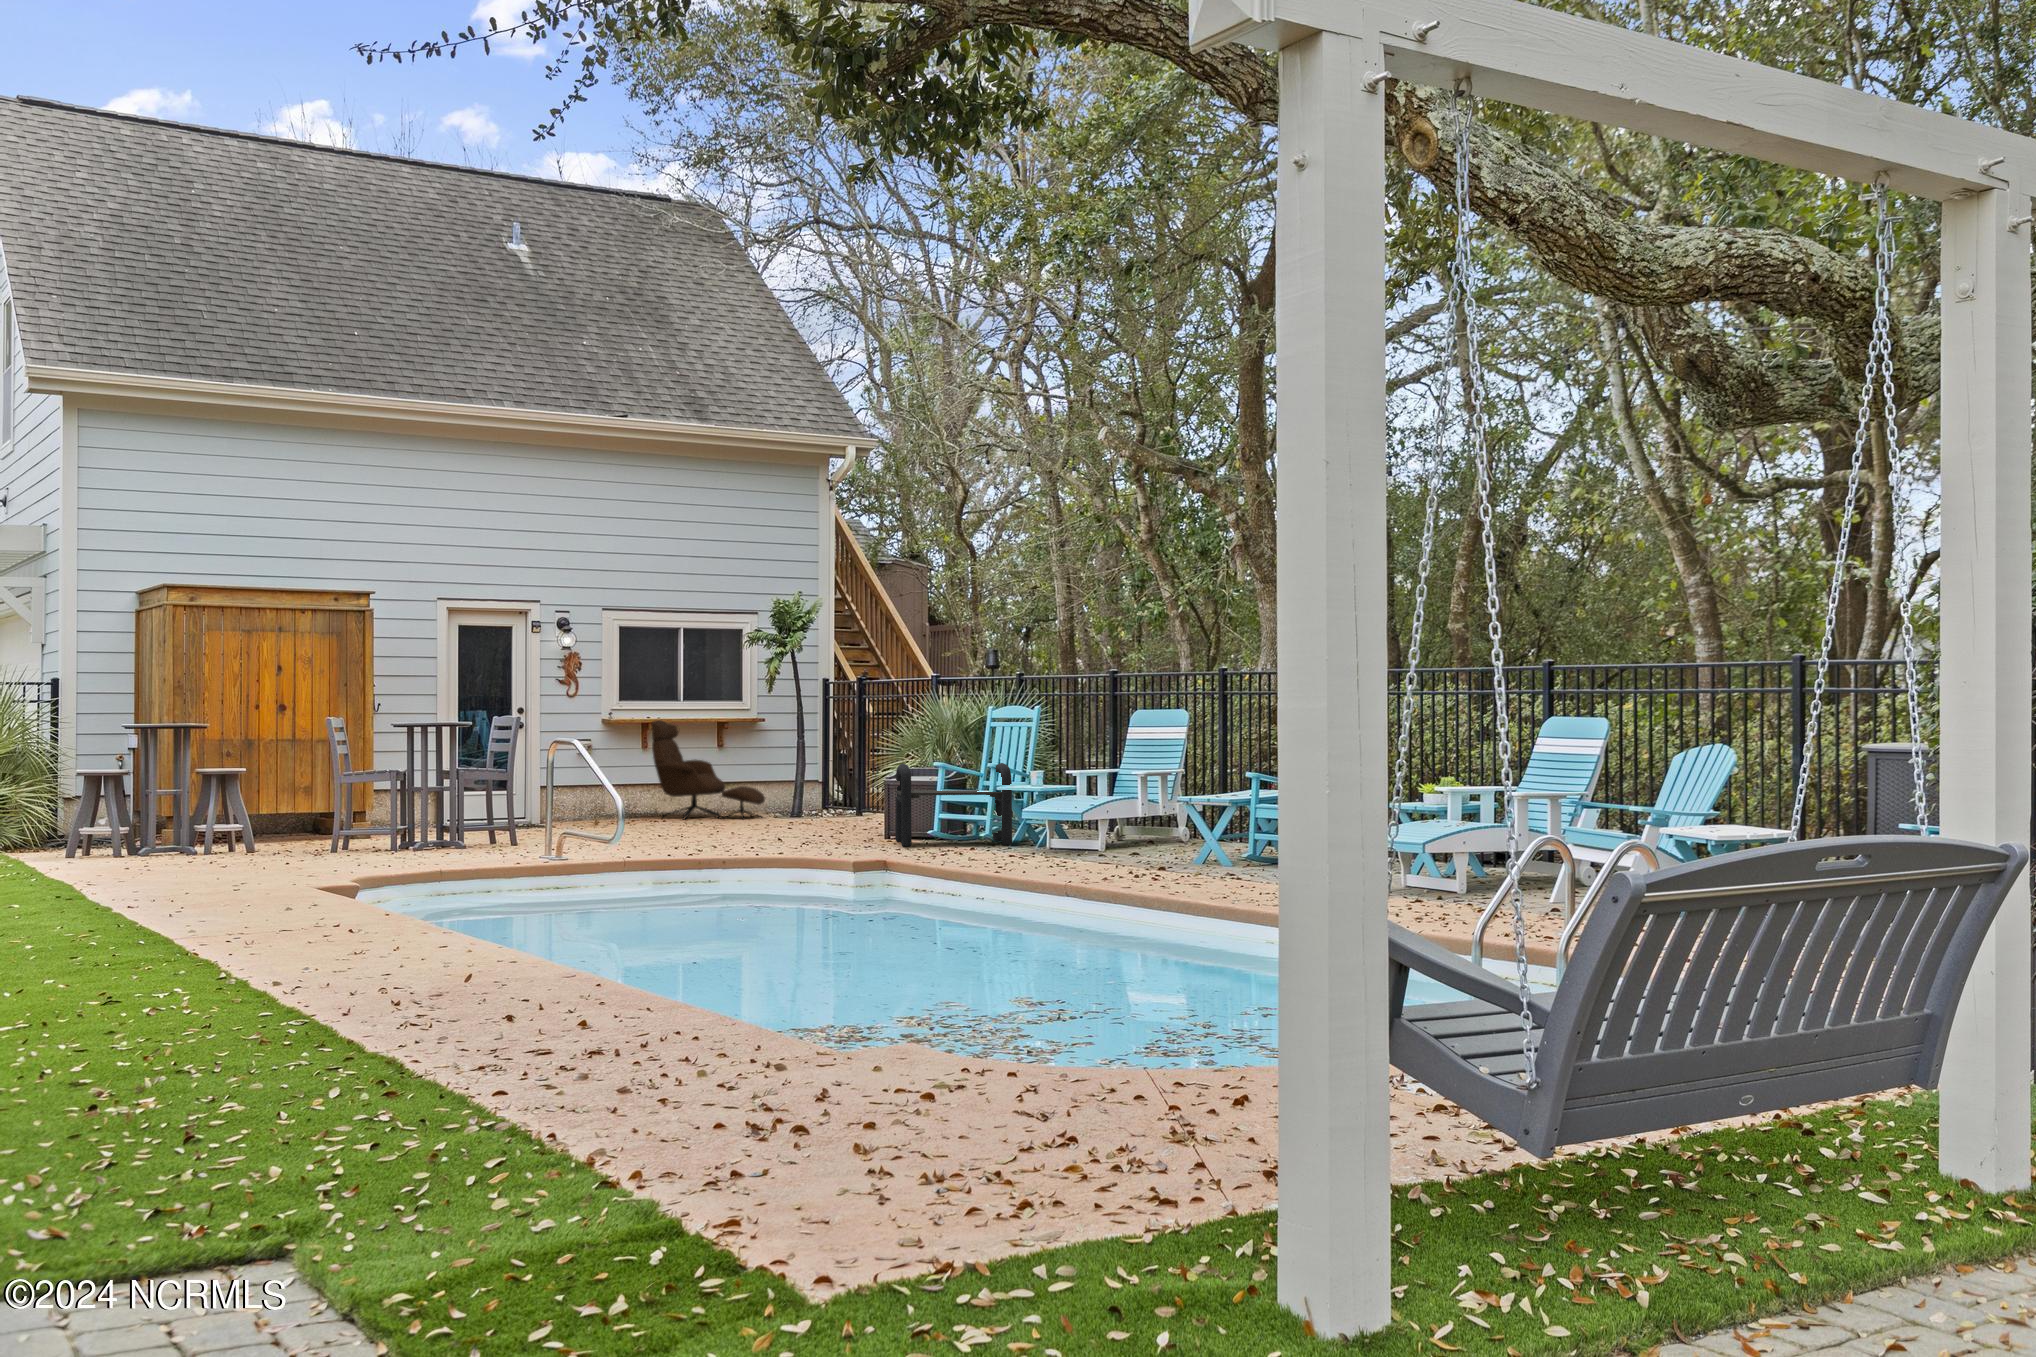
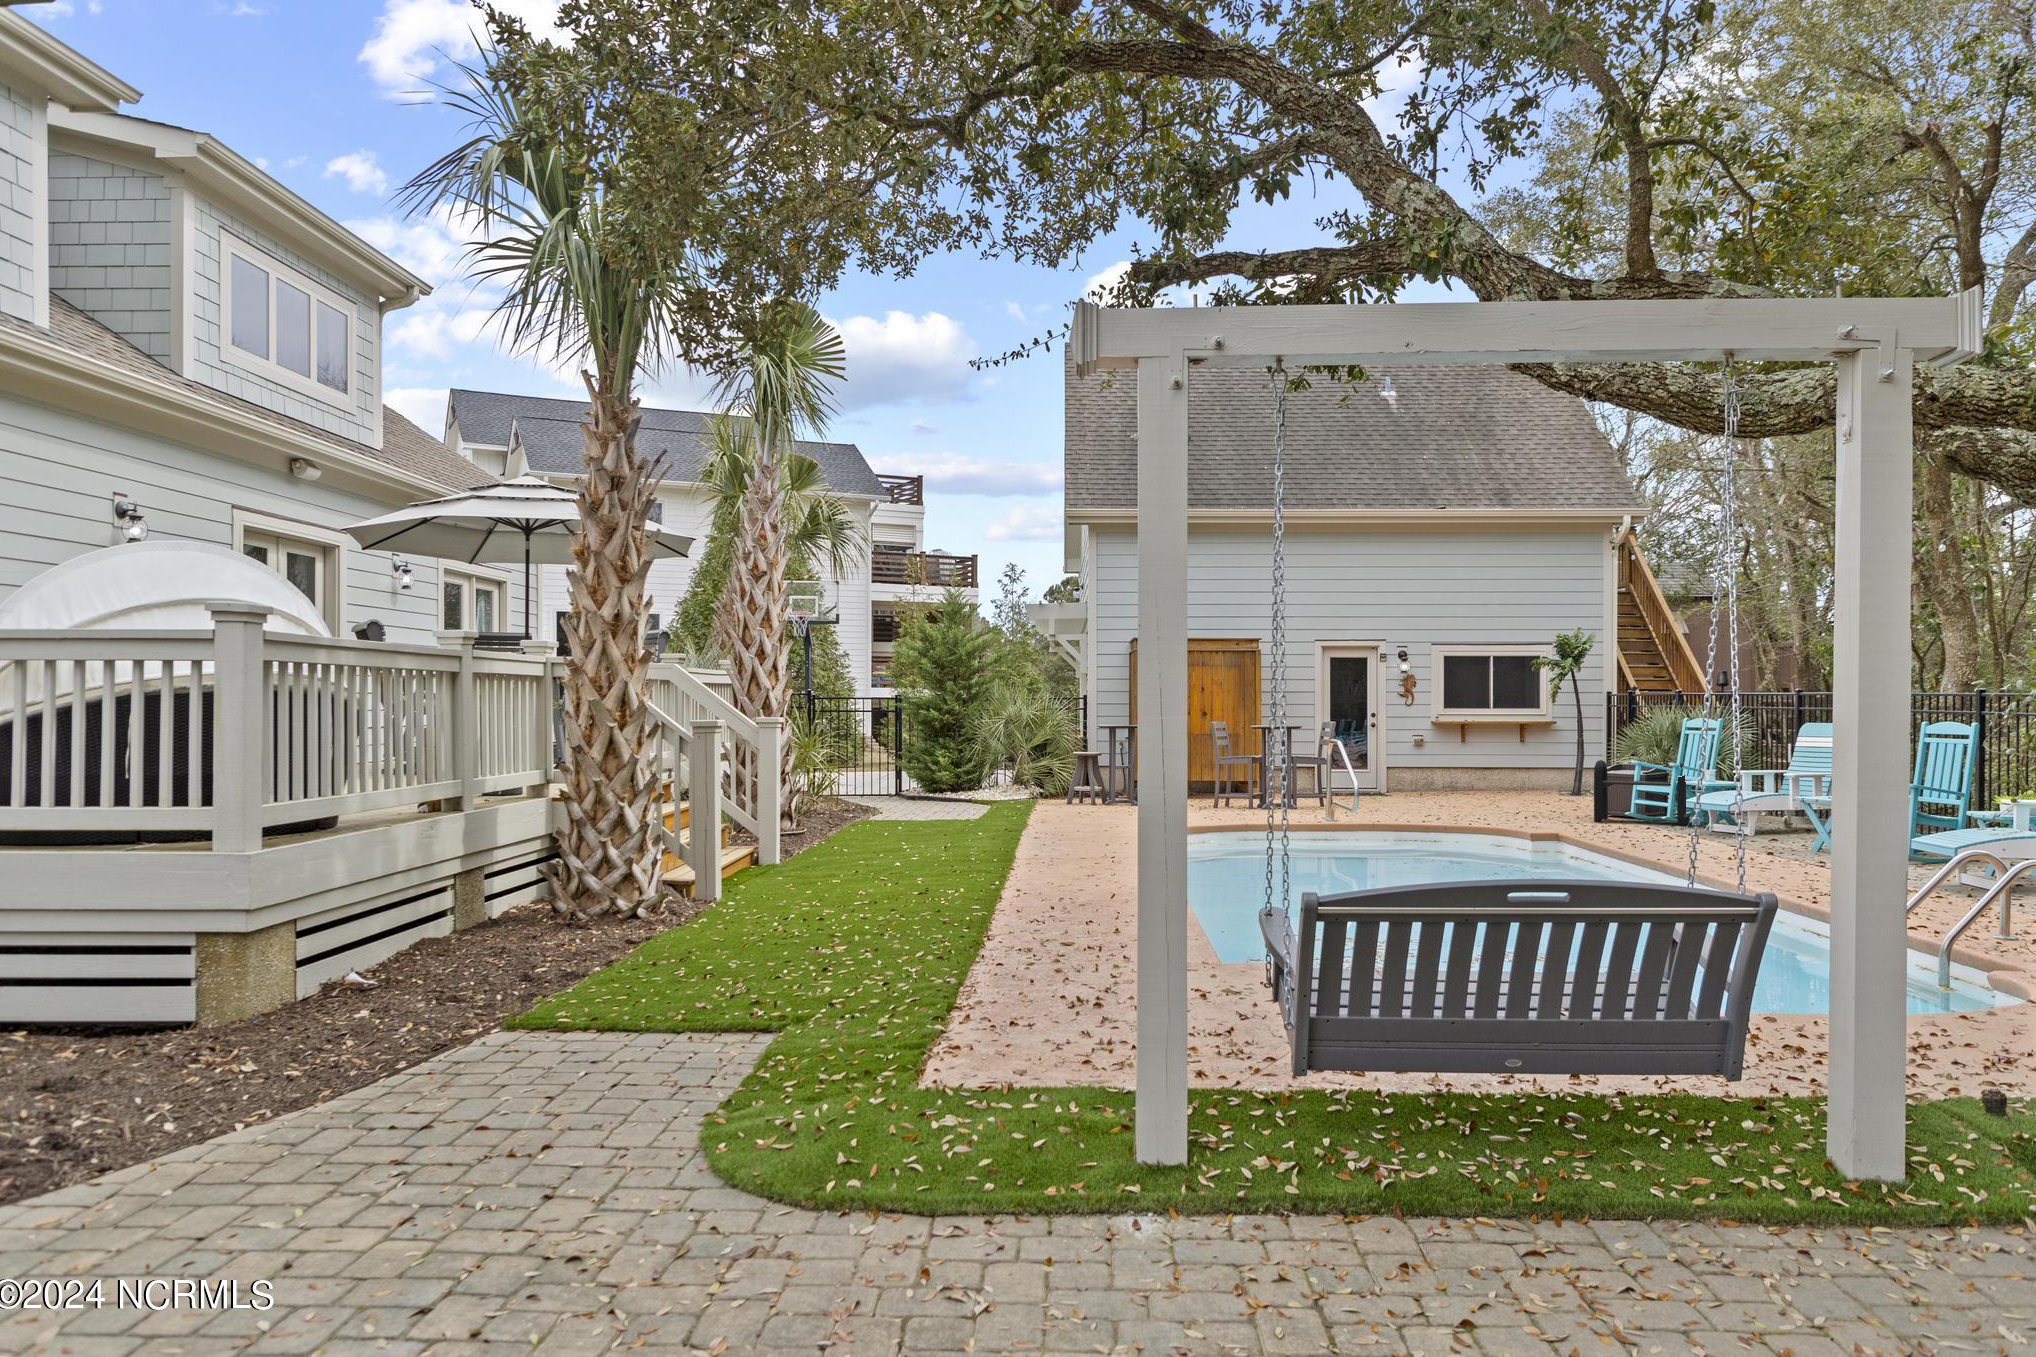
lounge chair: present [651,720,765,819] -> none [1462,723,1550,798]

